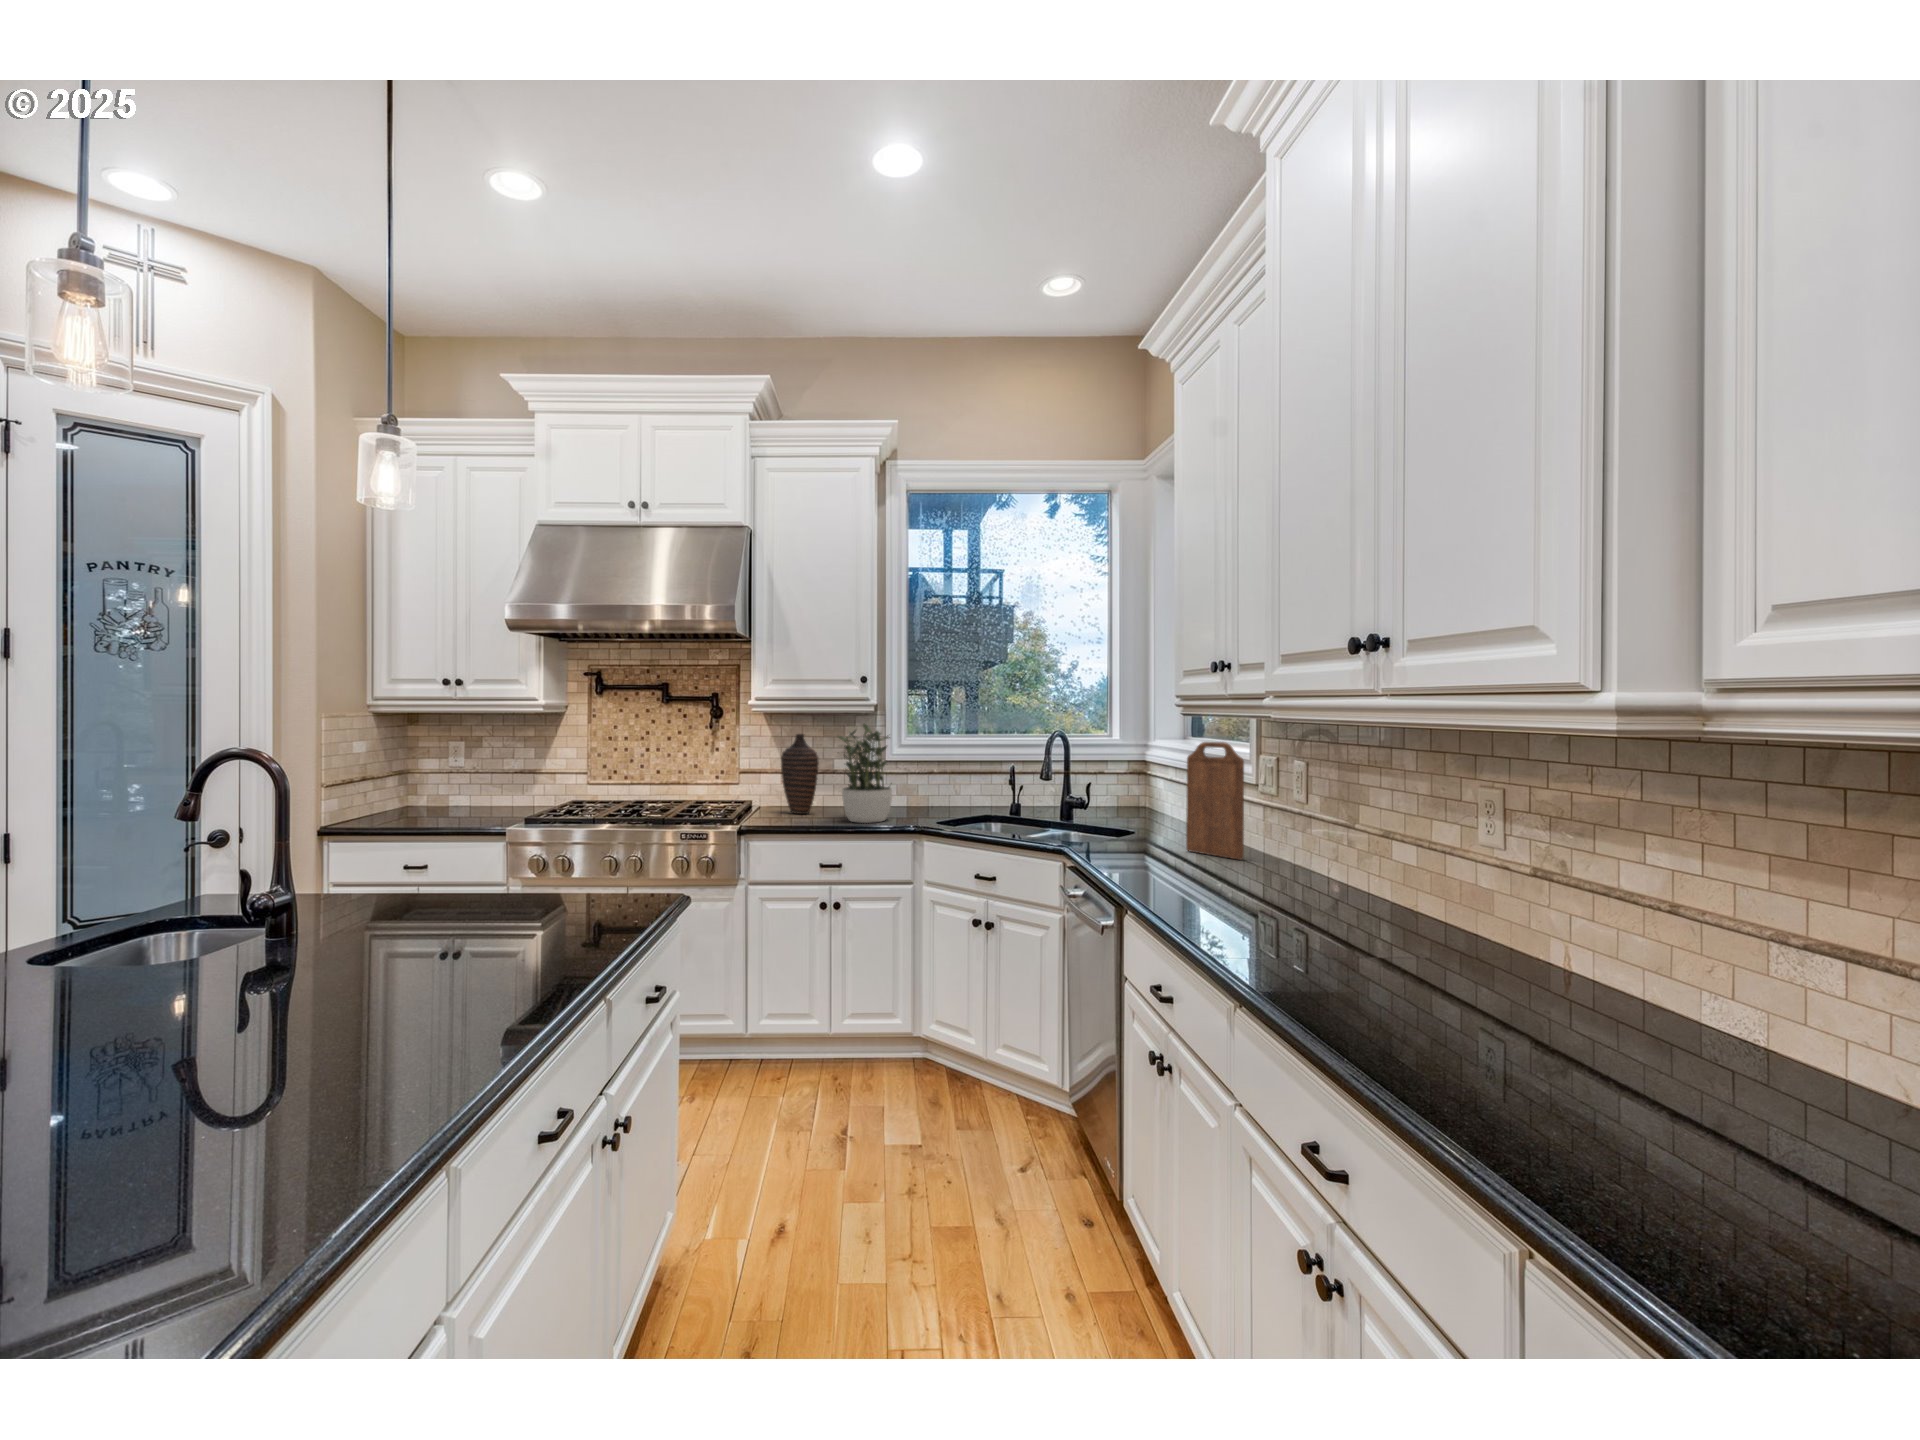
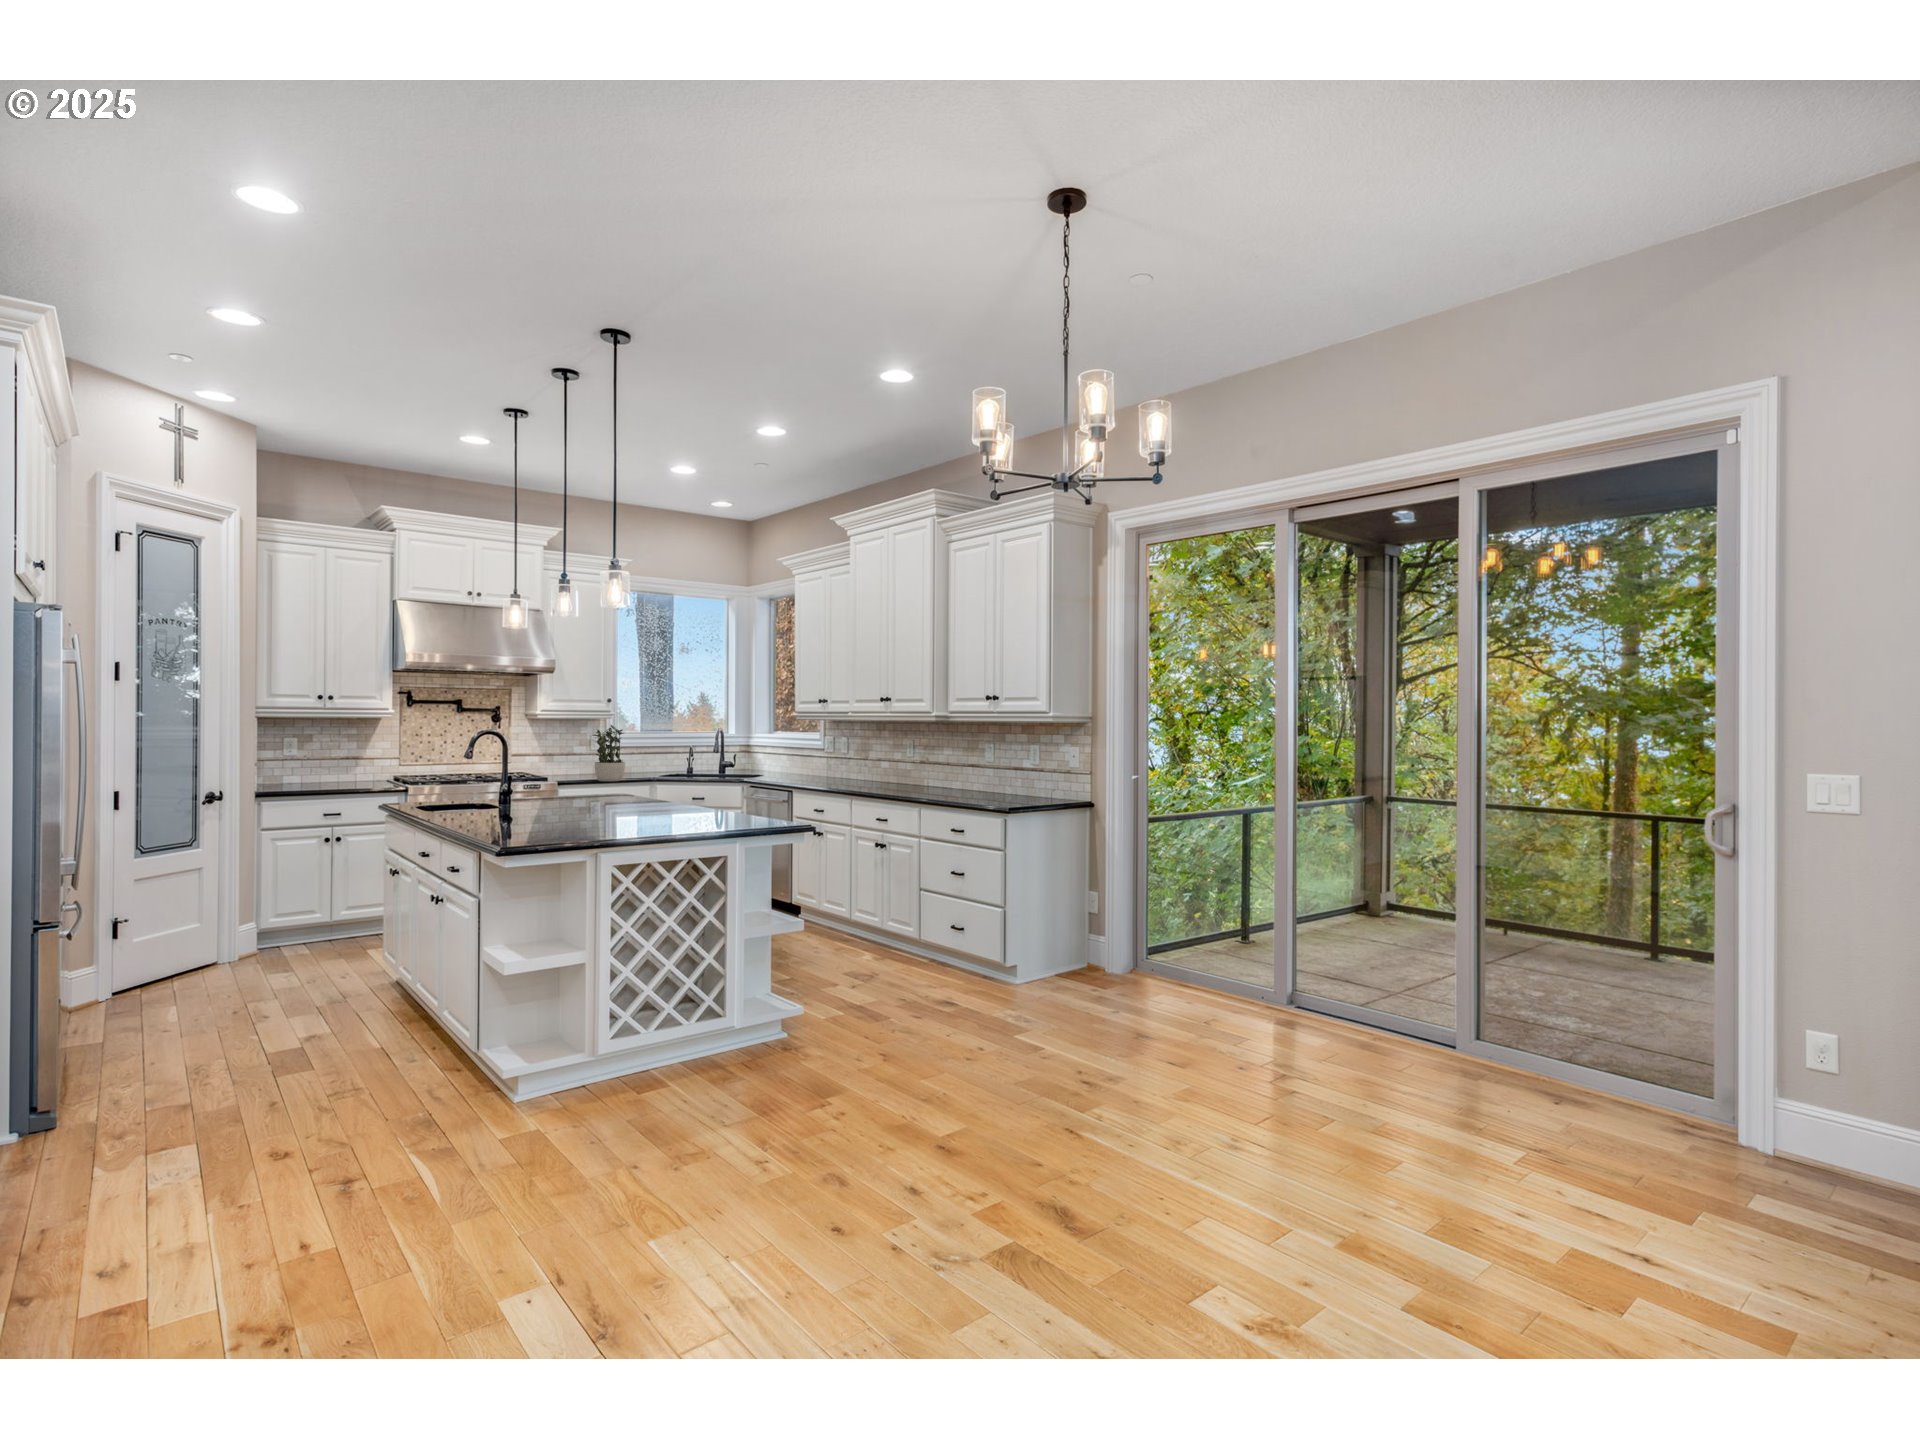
decorative vase: present [781,734,819,814] -> none [539,732,569,781]
cutting board: present [1186,742,1244,860] -> none [799,732,825,781]

